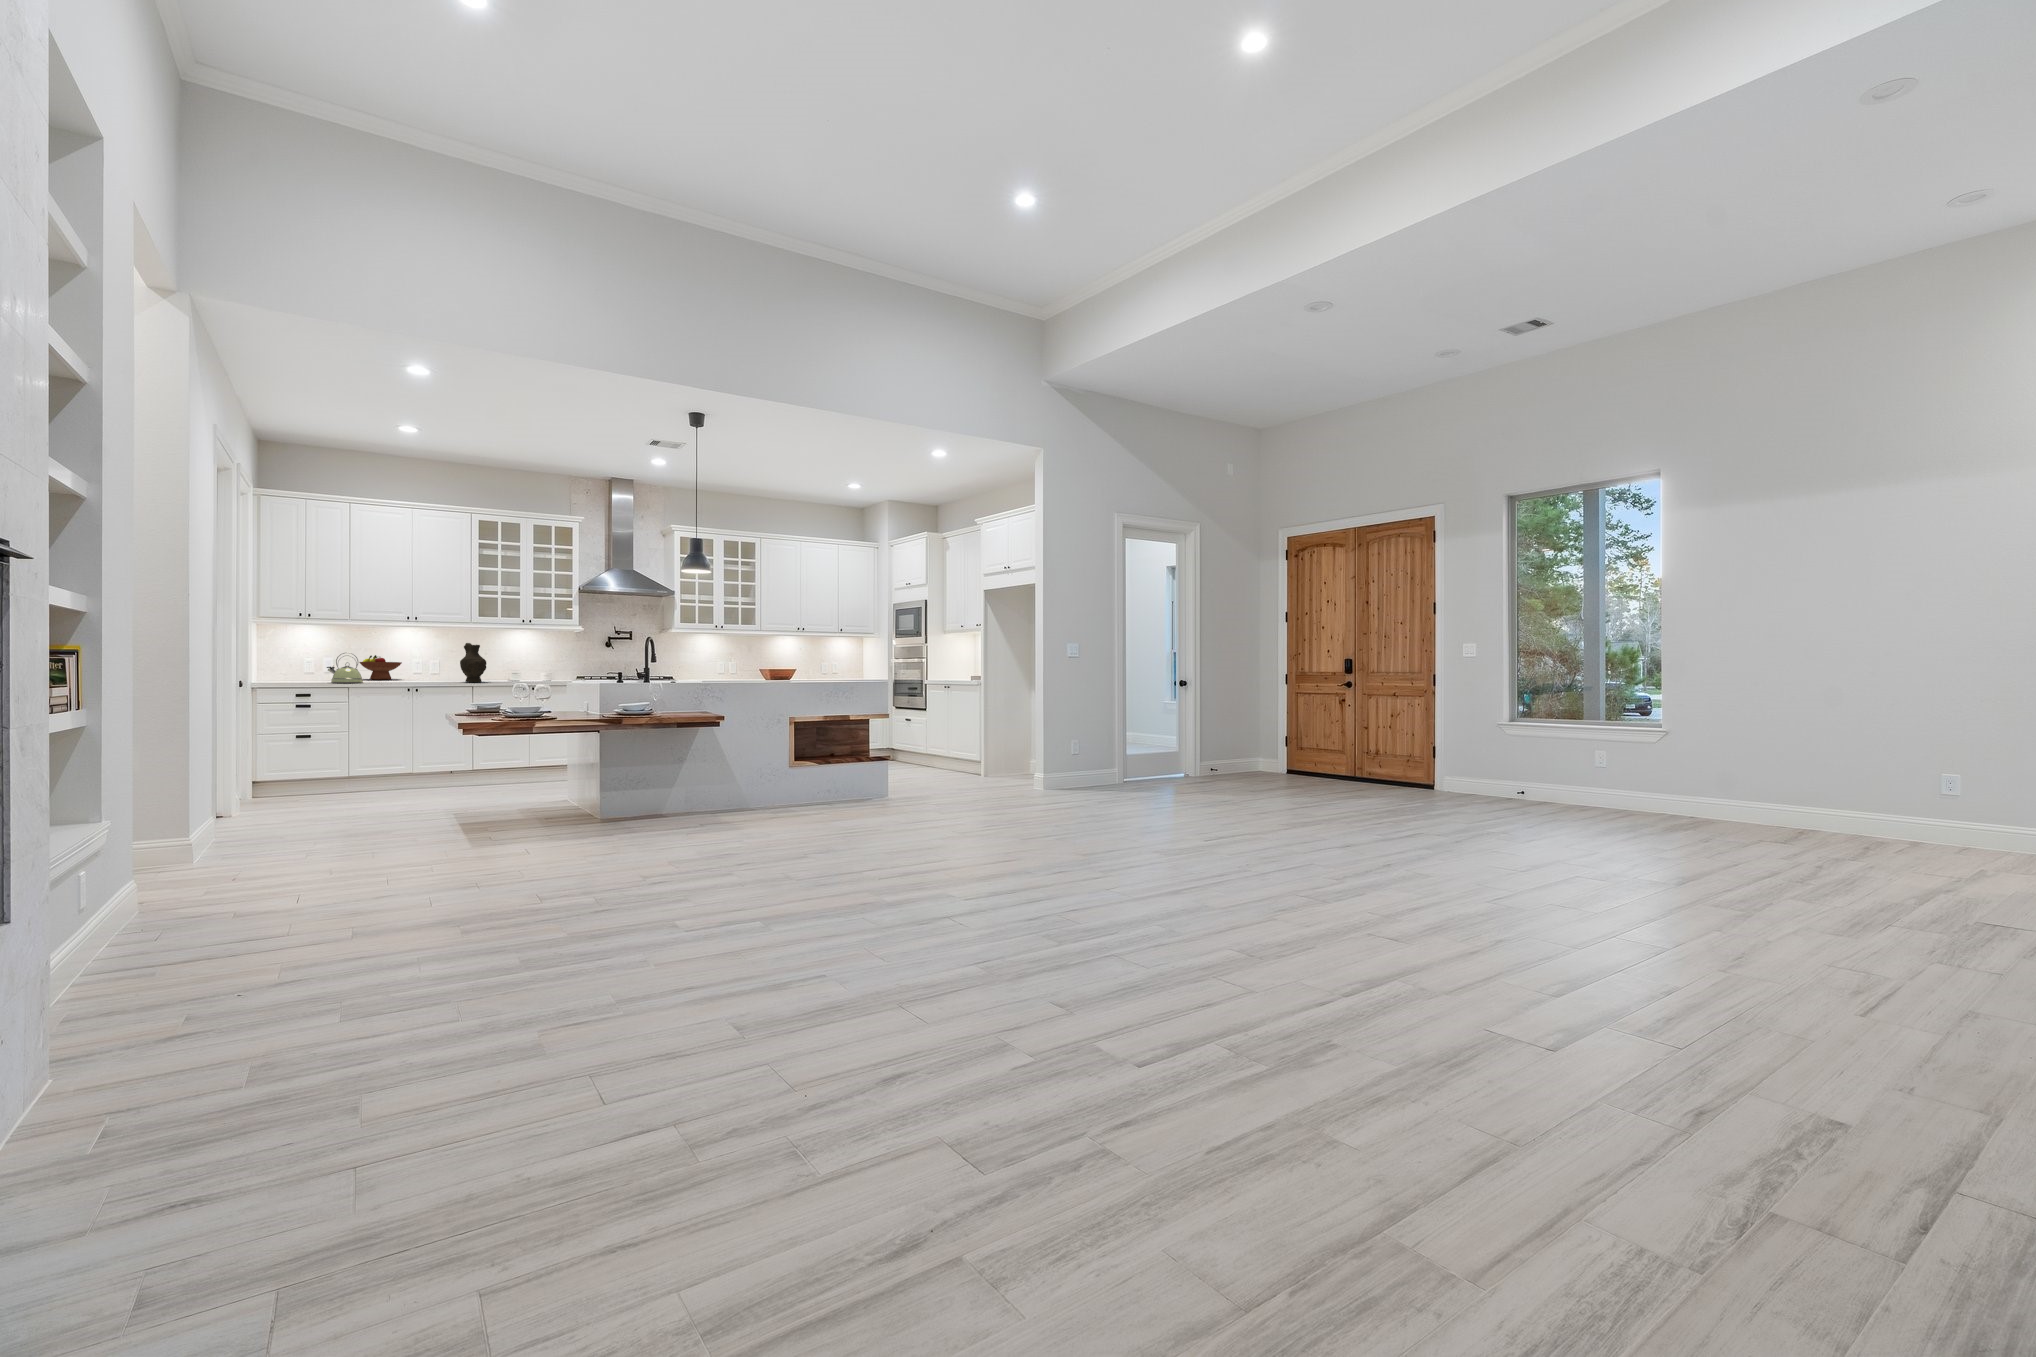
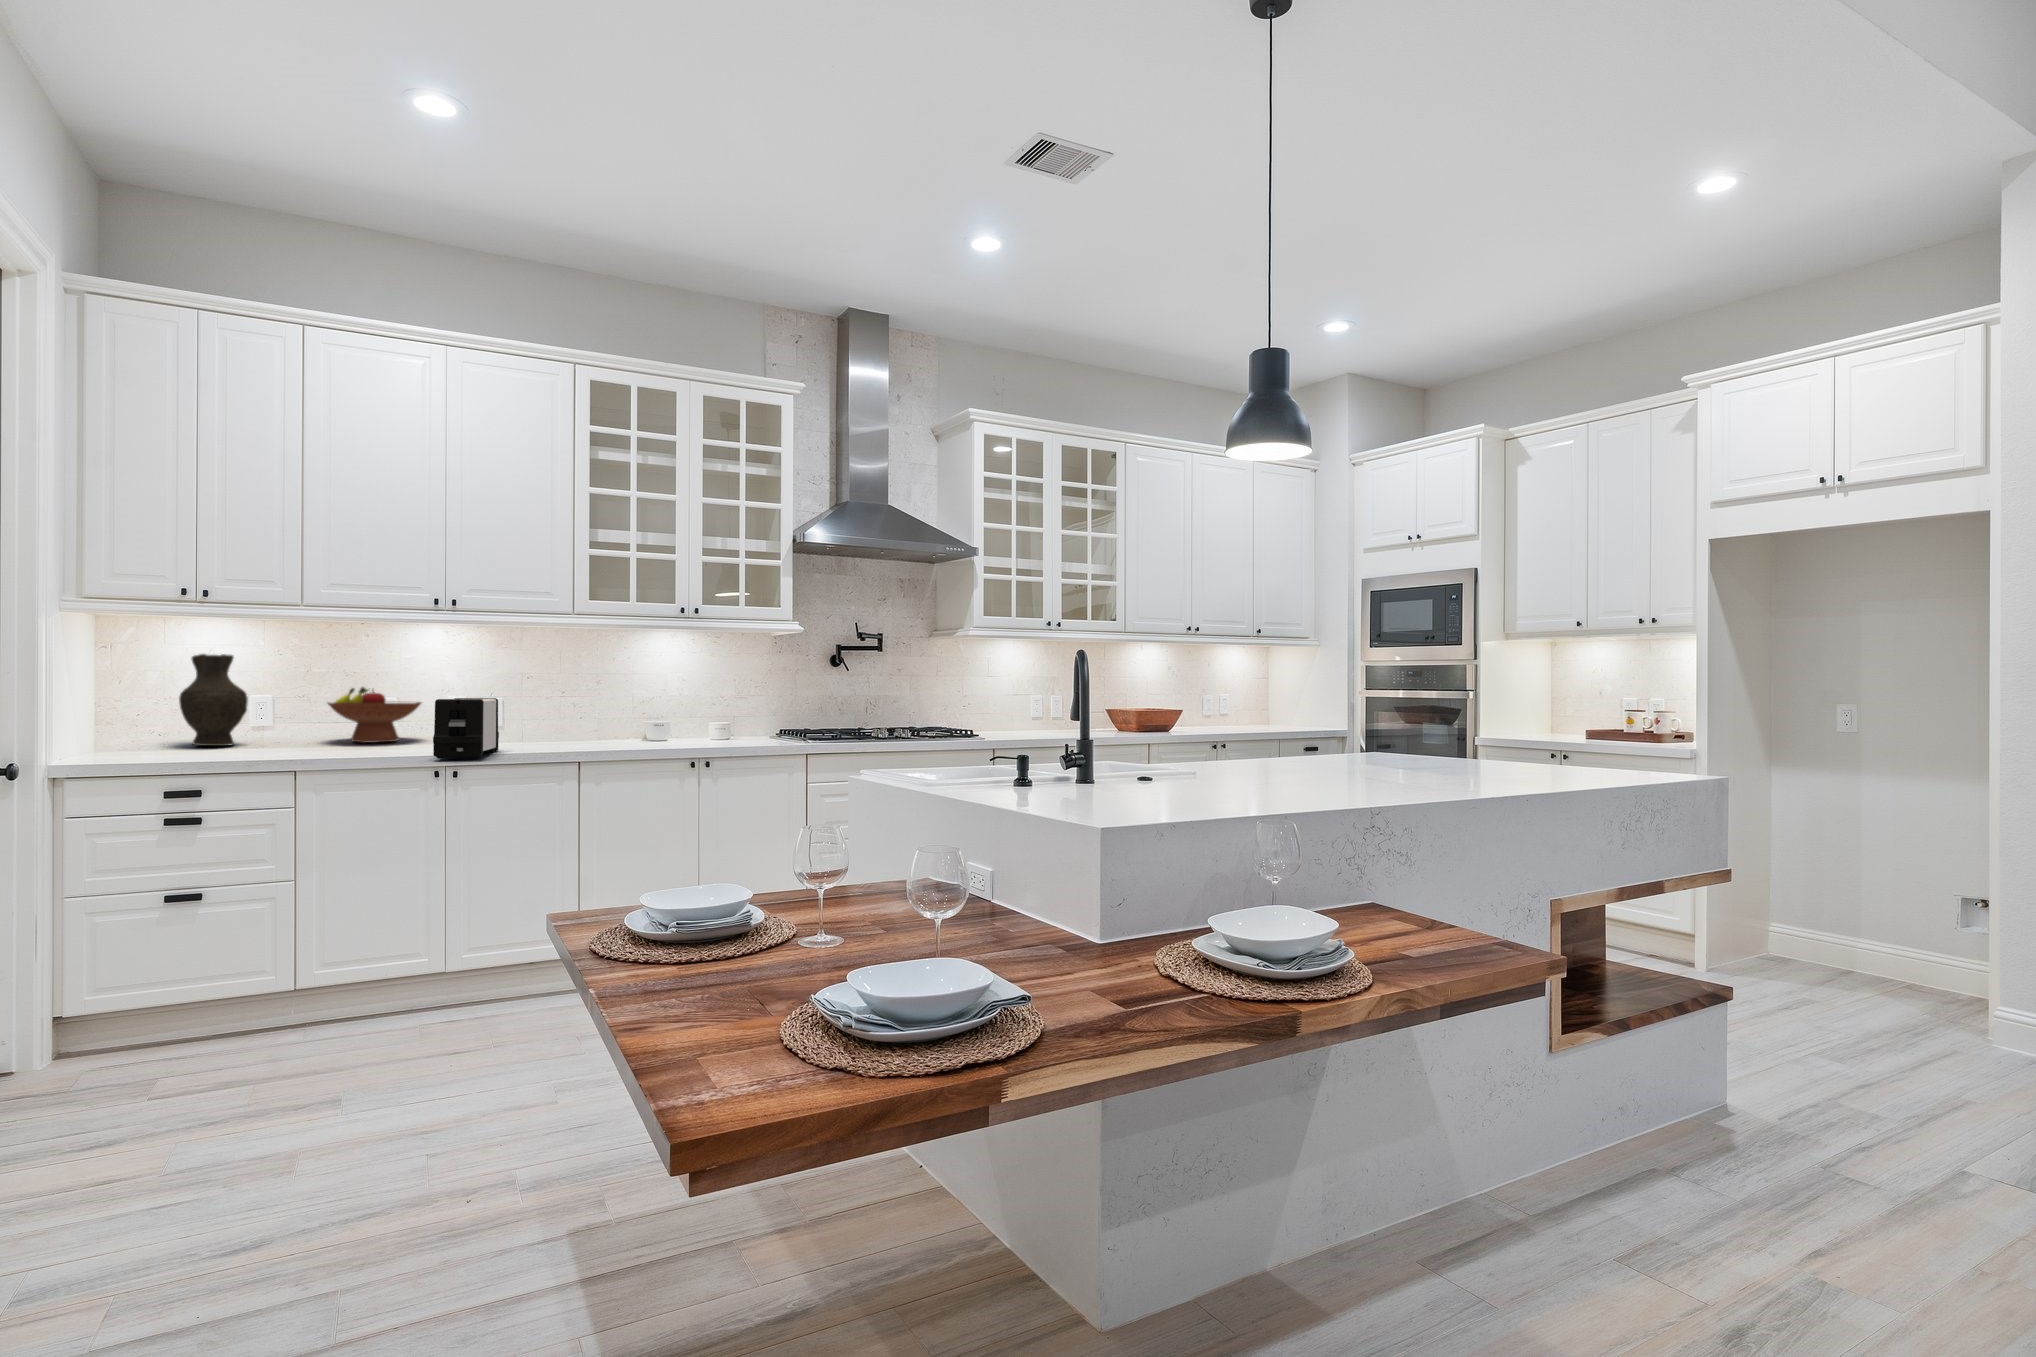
decorative vase: present [460,643,486,682] -> present [179,654,248,746]
kettle: present [327,653,363,683] -> none [240,685,329,761]
toaster: none [408,658,437,683] -> present [433,698,499,759]

